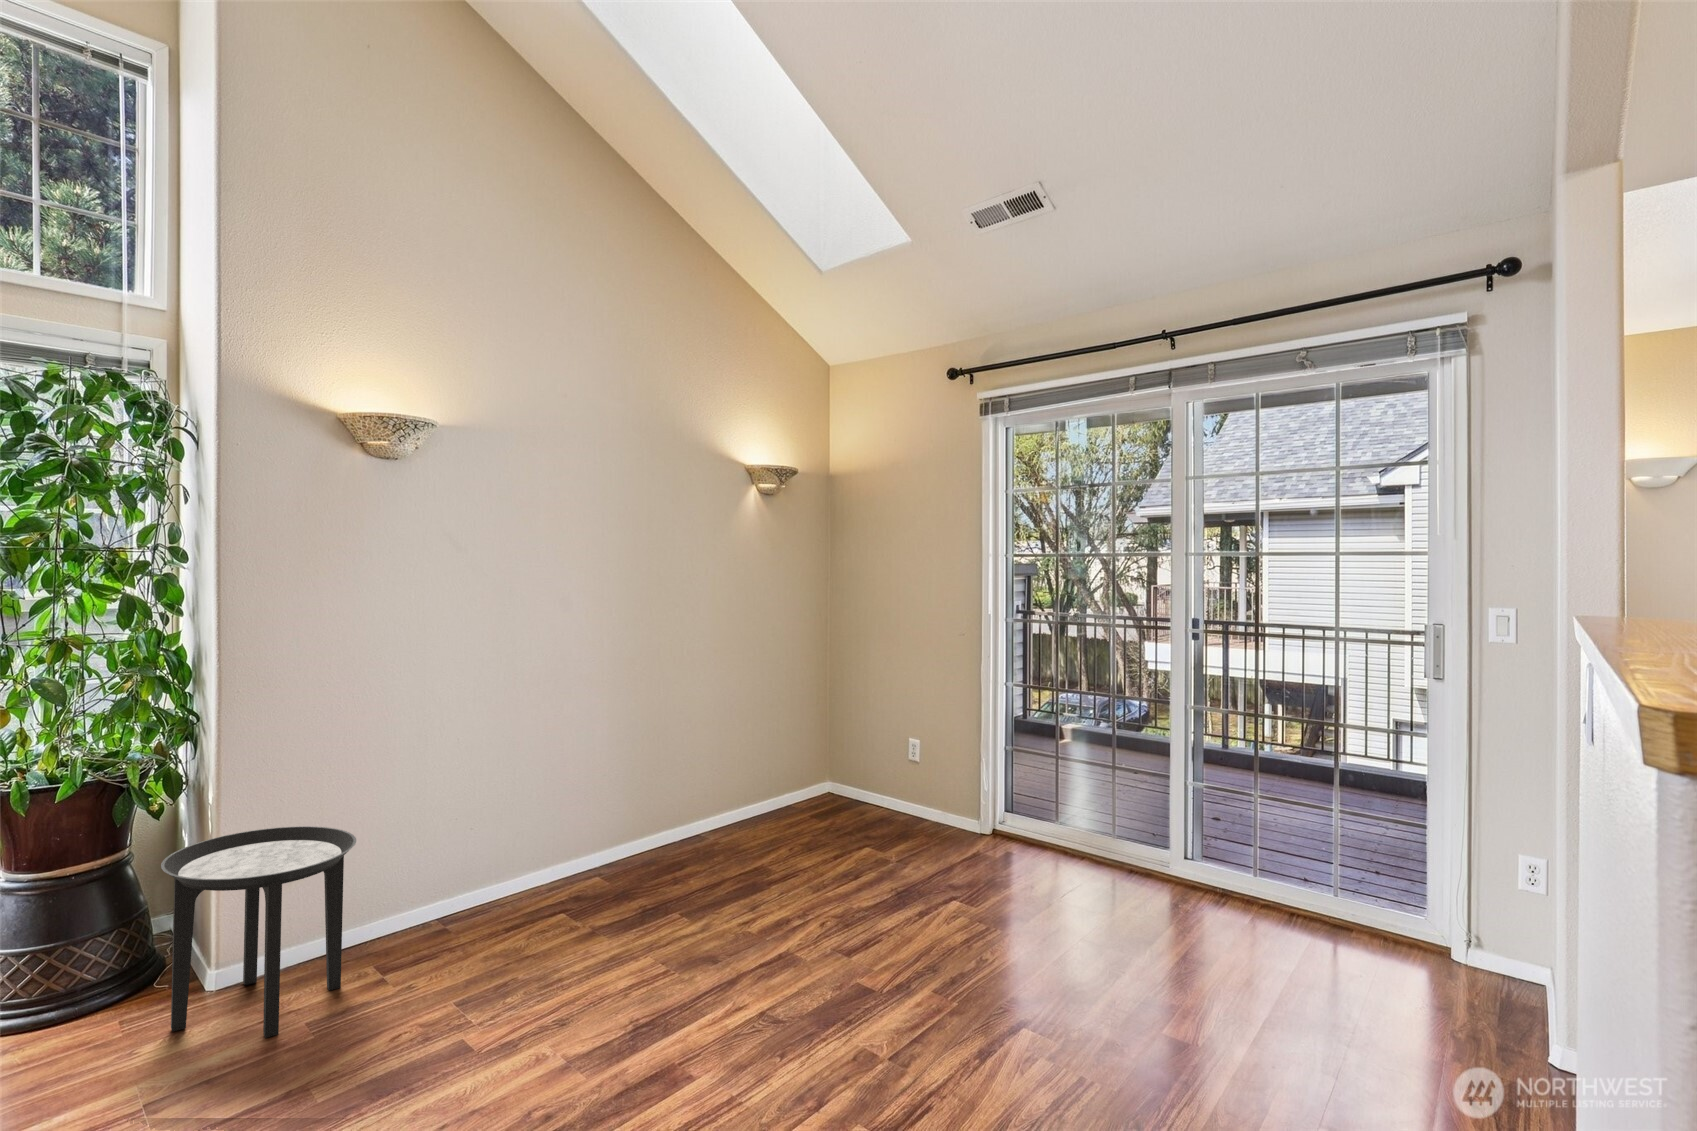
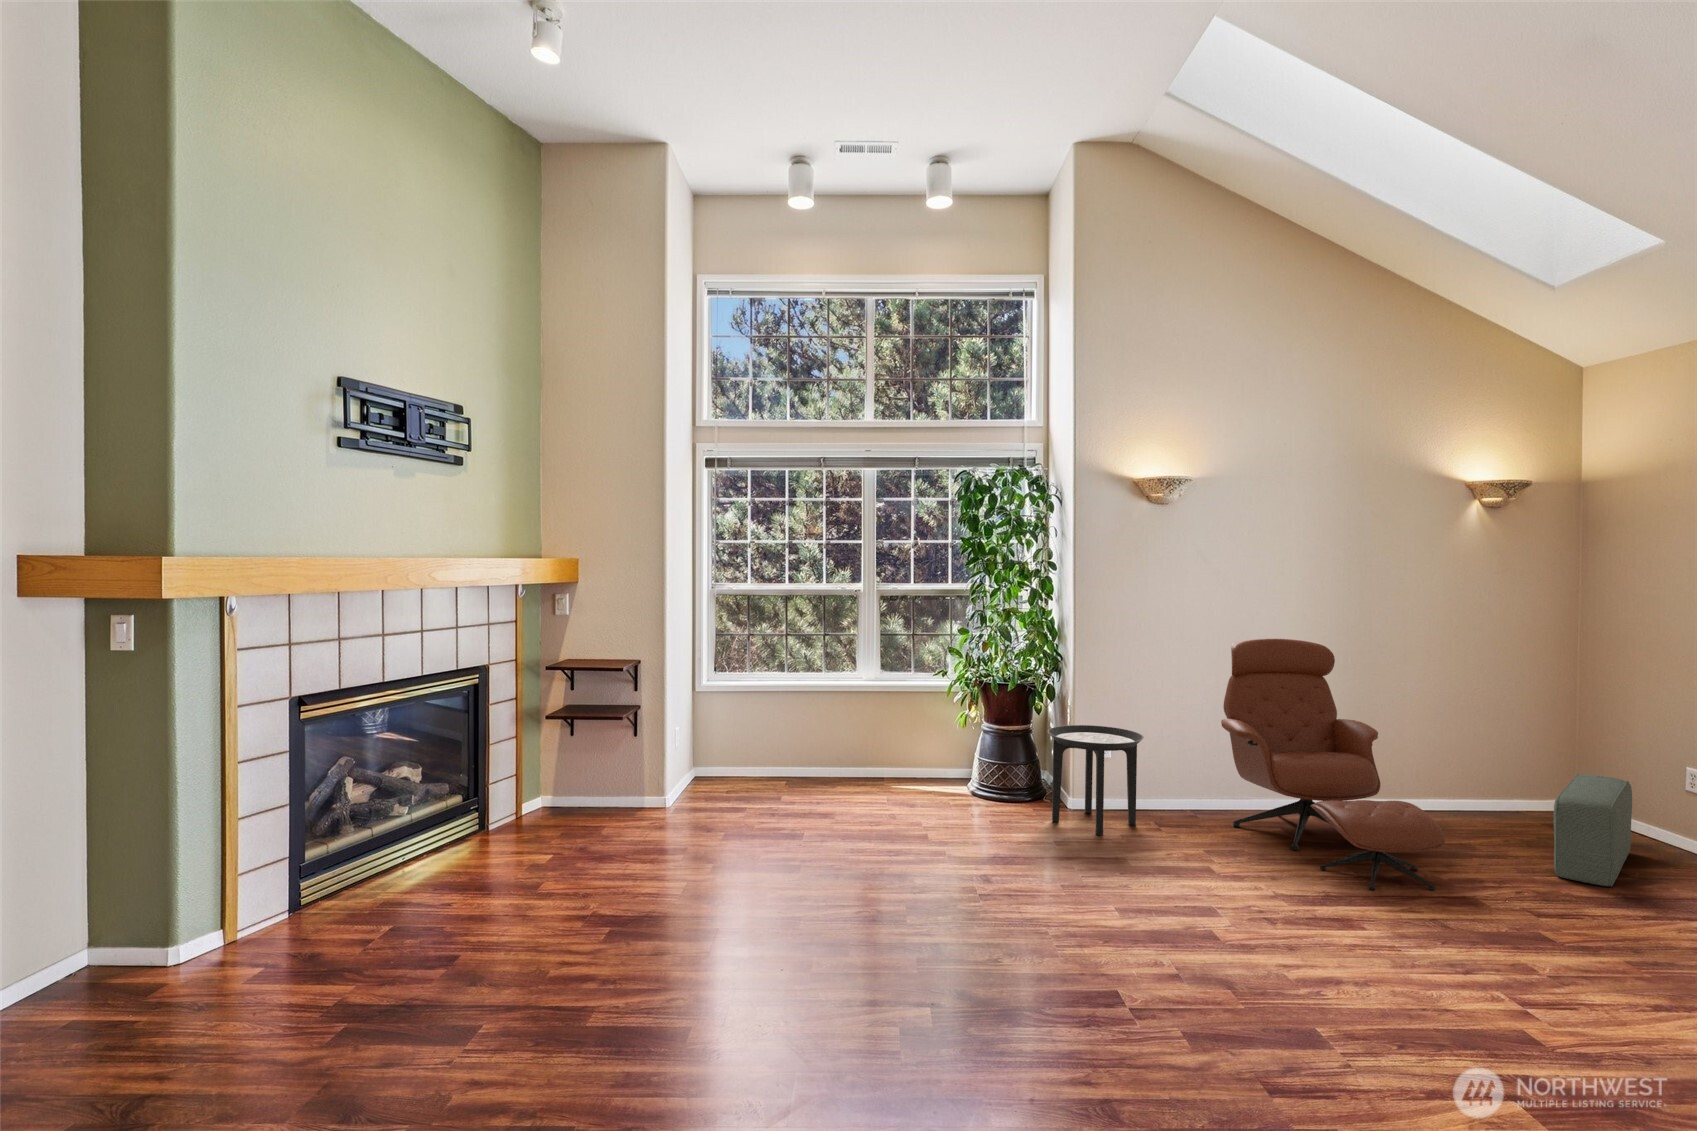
lounge chair: none [477,657,770,1006] -> present [1221,639,1445,890]
pouf: none [845,778,904,908] -> present [1554,774,1632,886]

